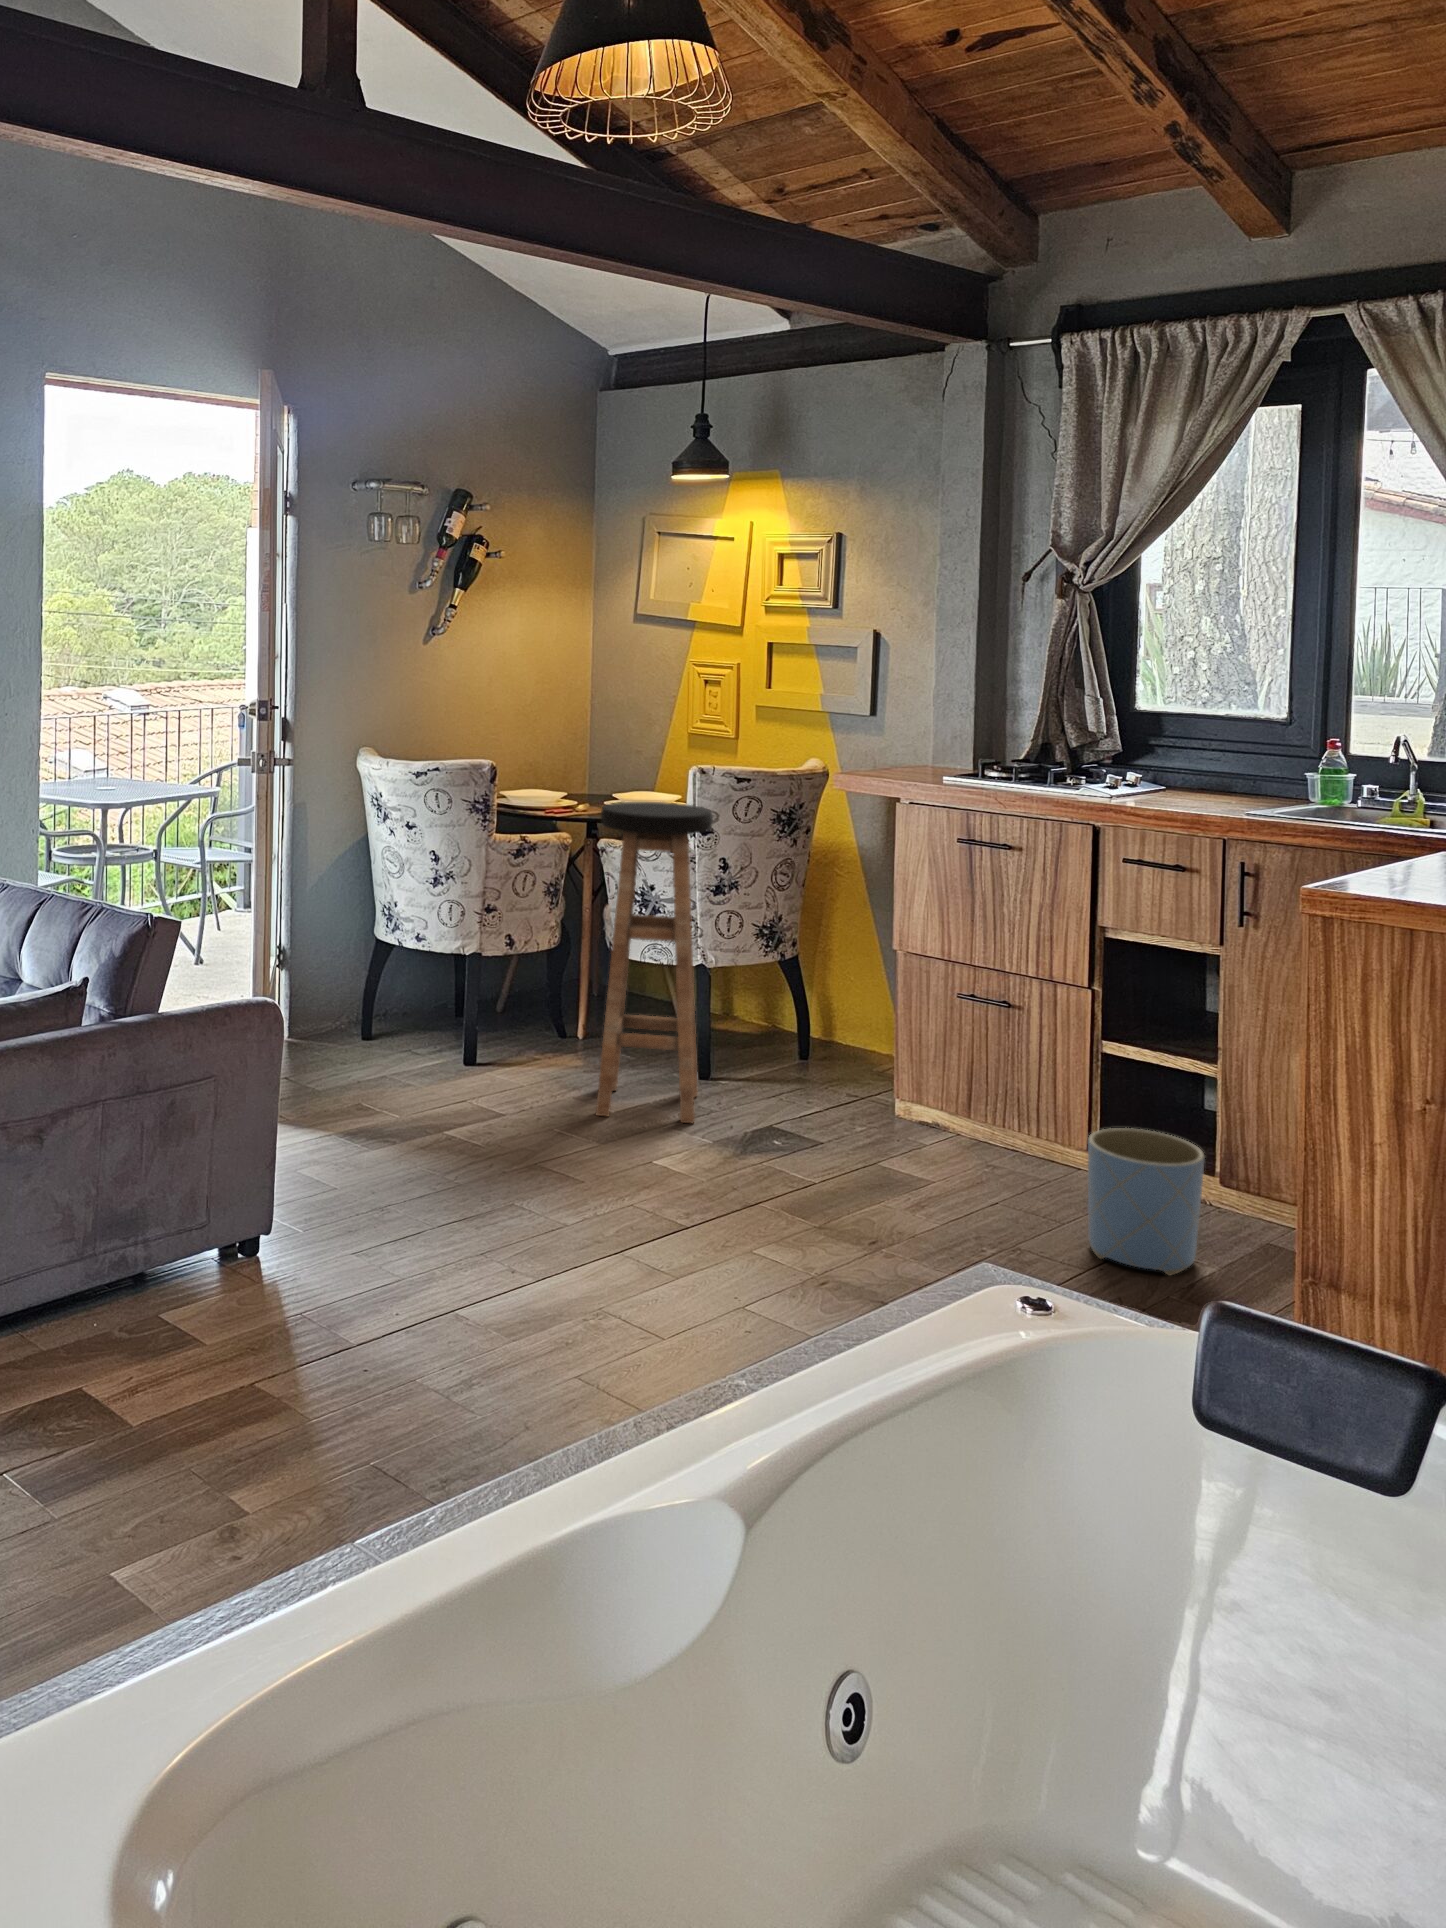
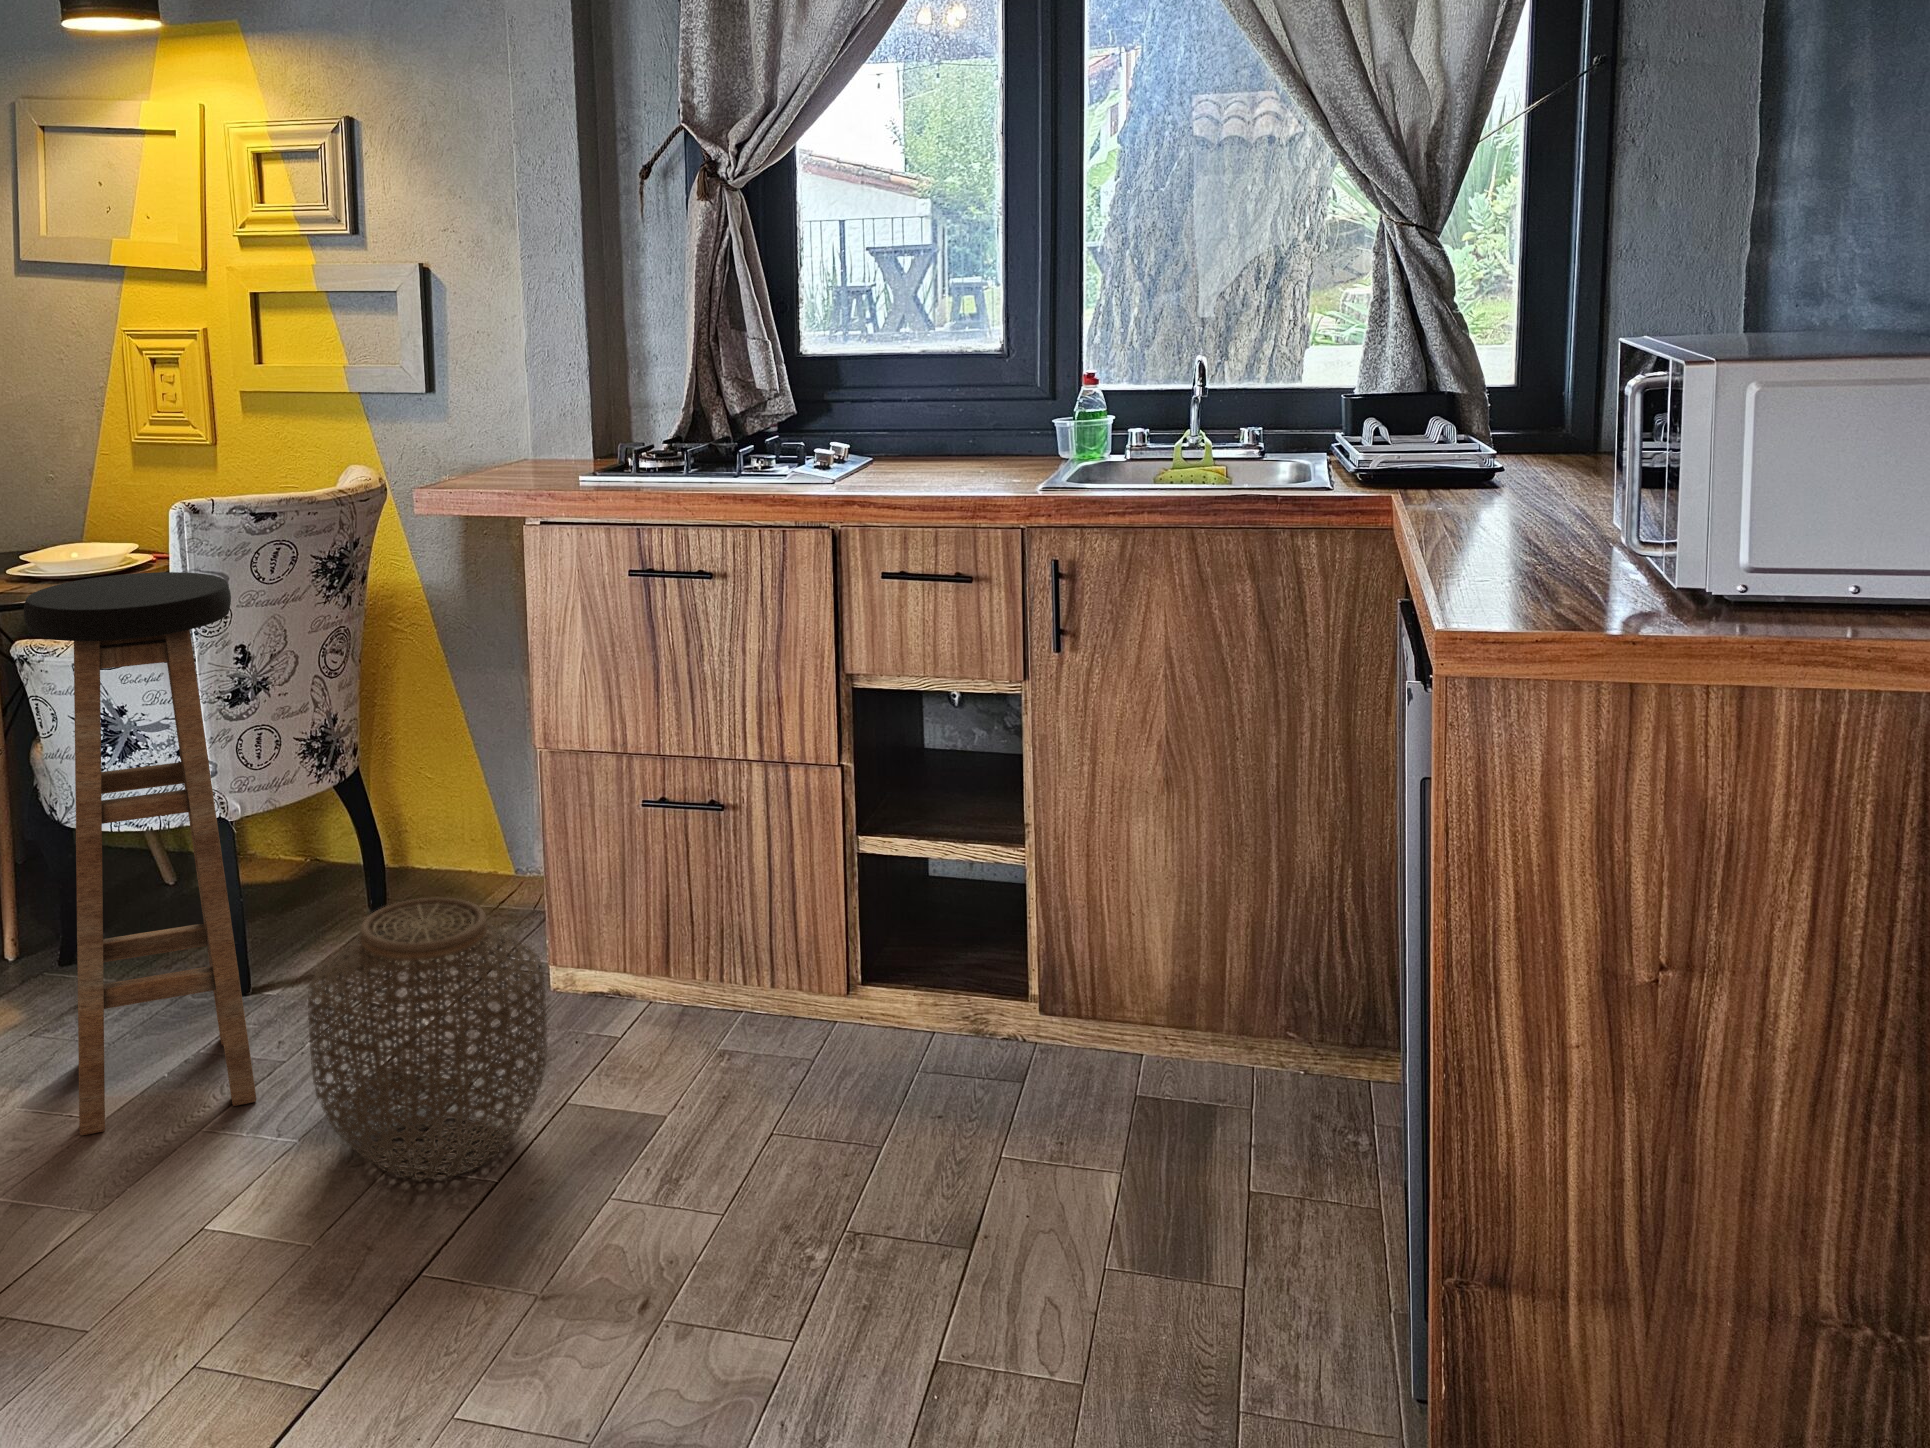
woven basket: none [718,1013,861,1179] -> present [308,898,547,1179]
planter: present [1088,1128,1205,1275] -> none [916,972,1080,1193]

